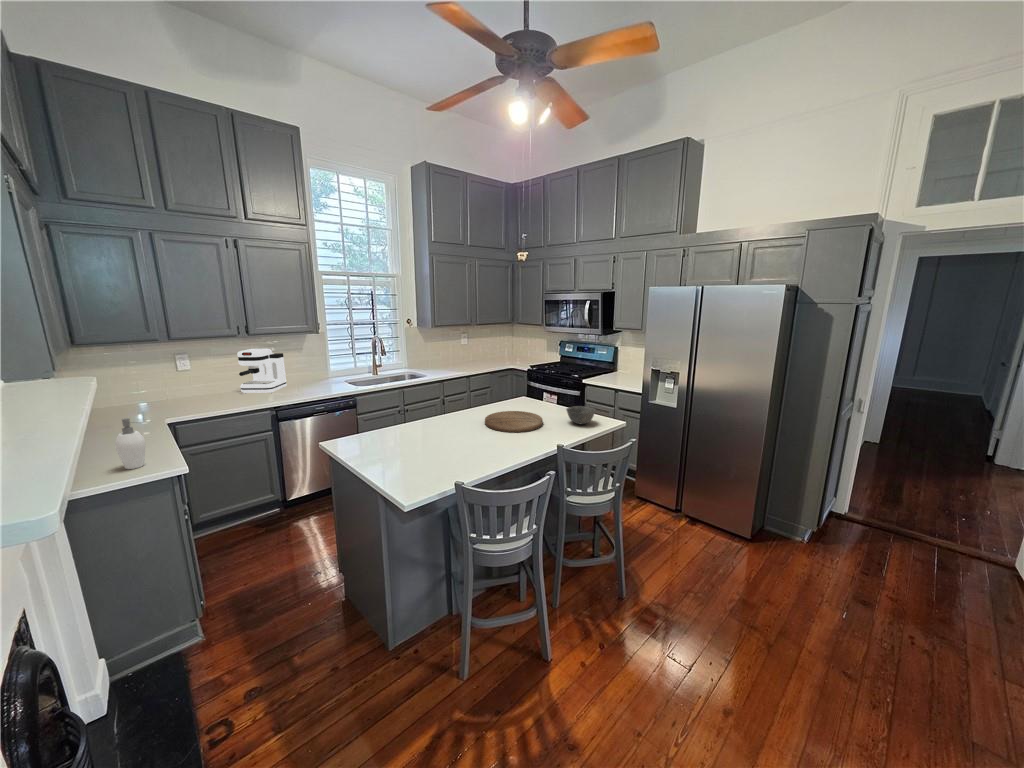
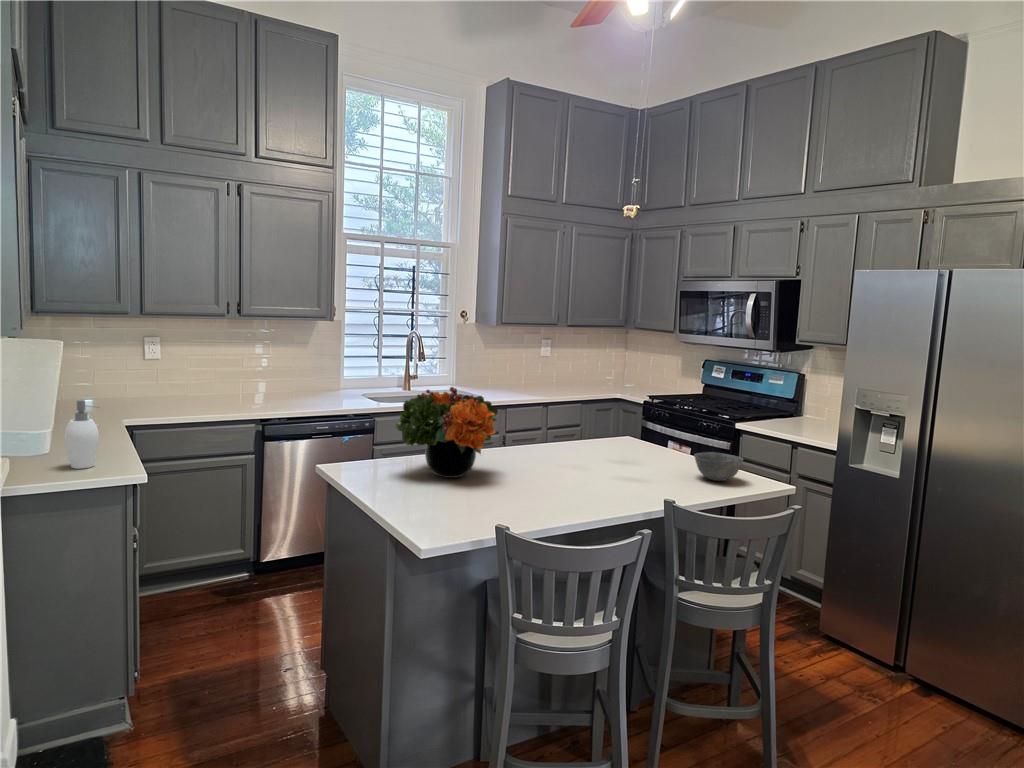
coffee maker: present [237,349,287,393] -> none [220,338,282,403]
flower arrangement: none [373,382,444,443] -> present [396,387,498,478]
cutting board: present [485,411,543,432] -> none [561,452,653,482]

